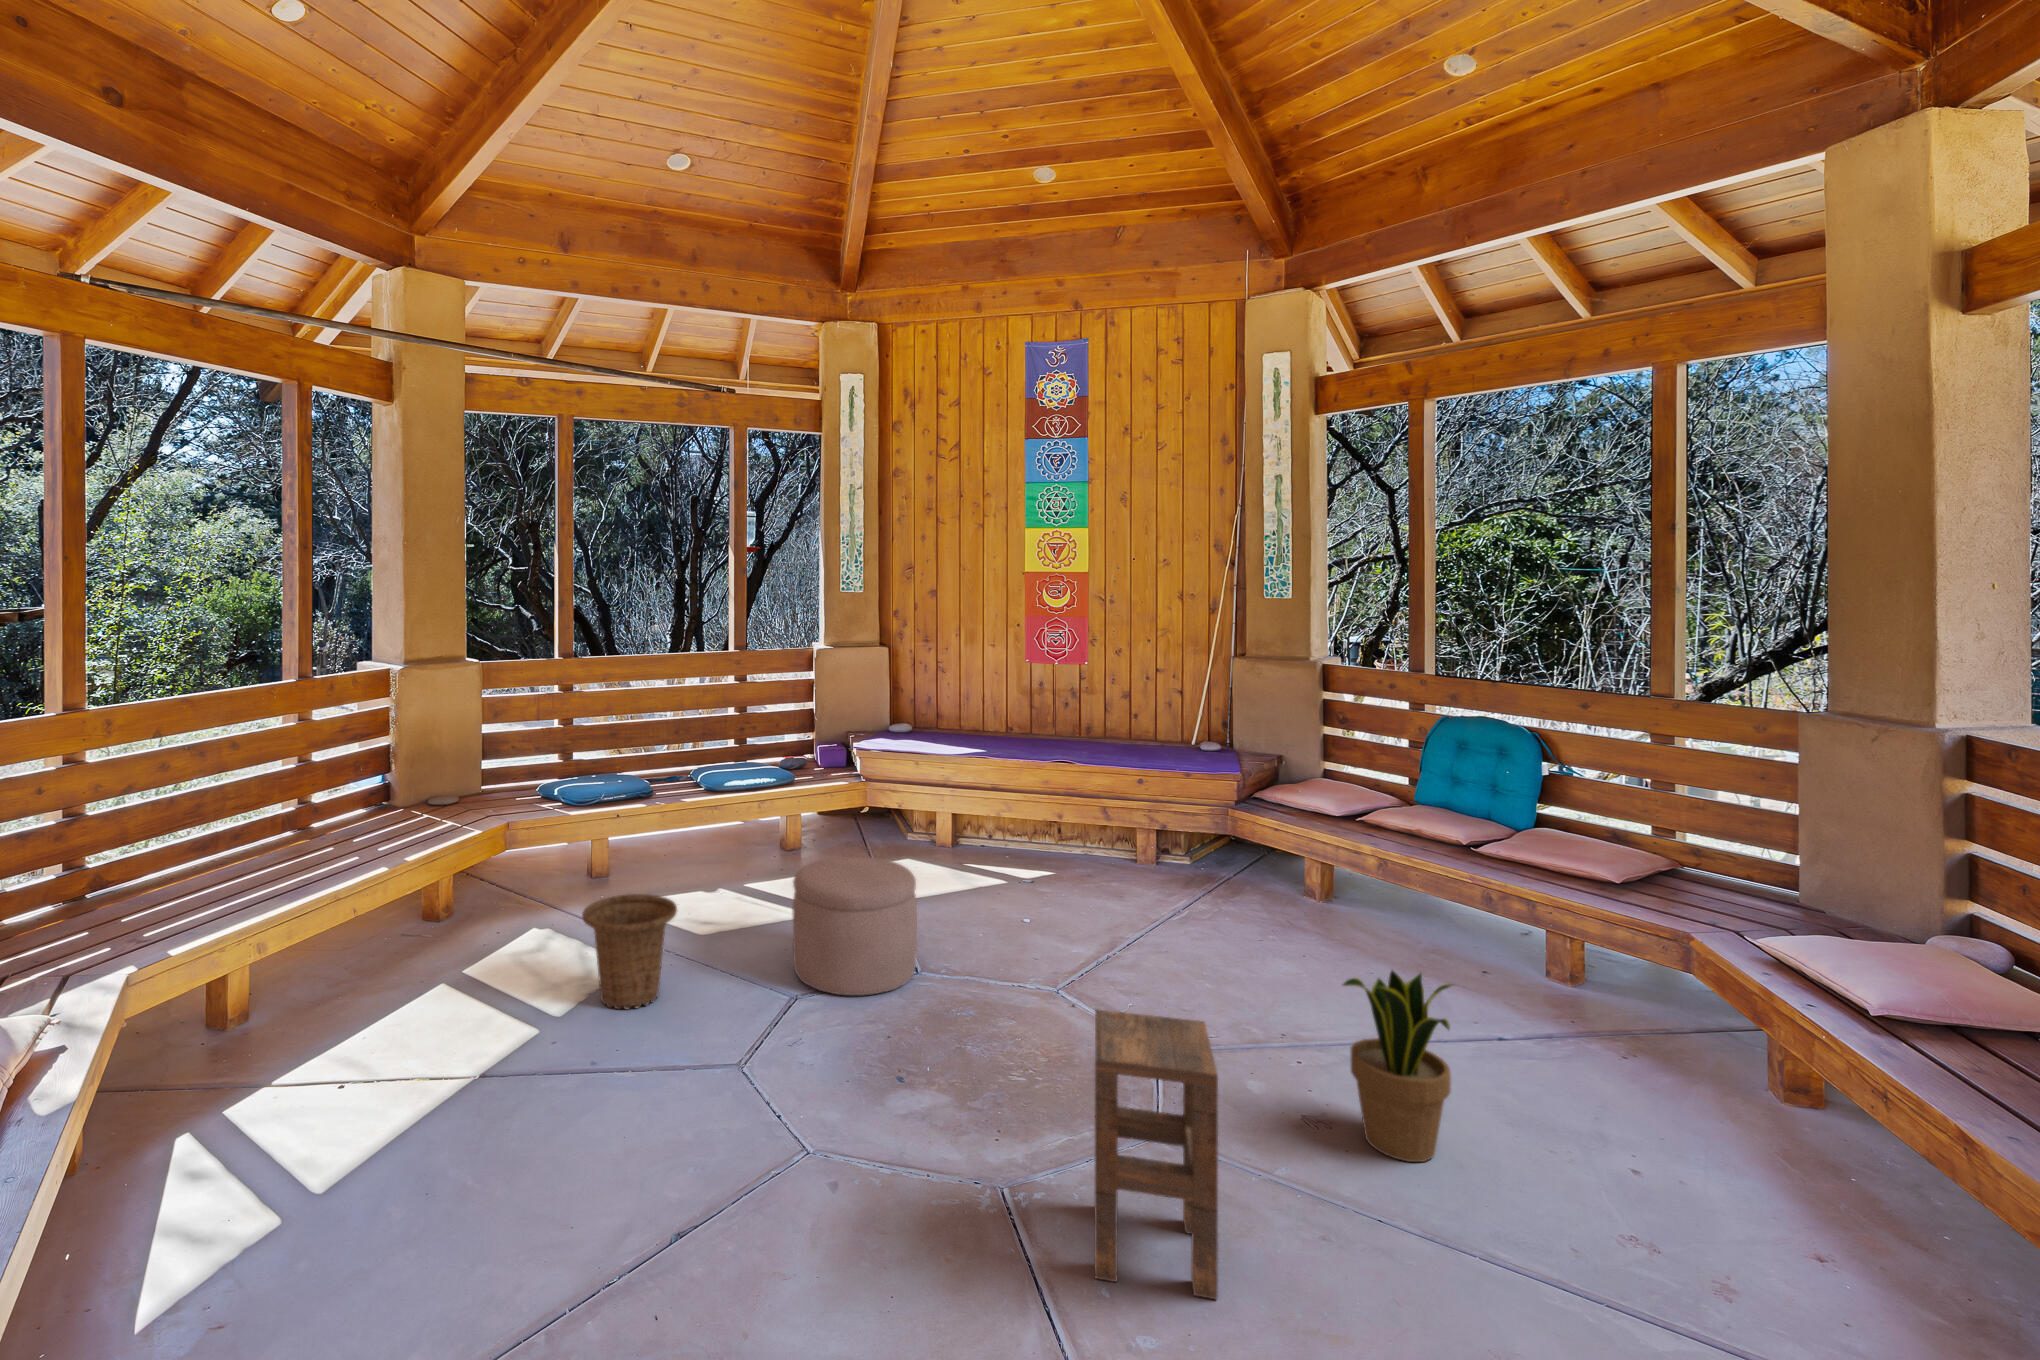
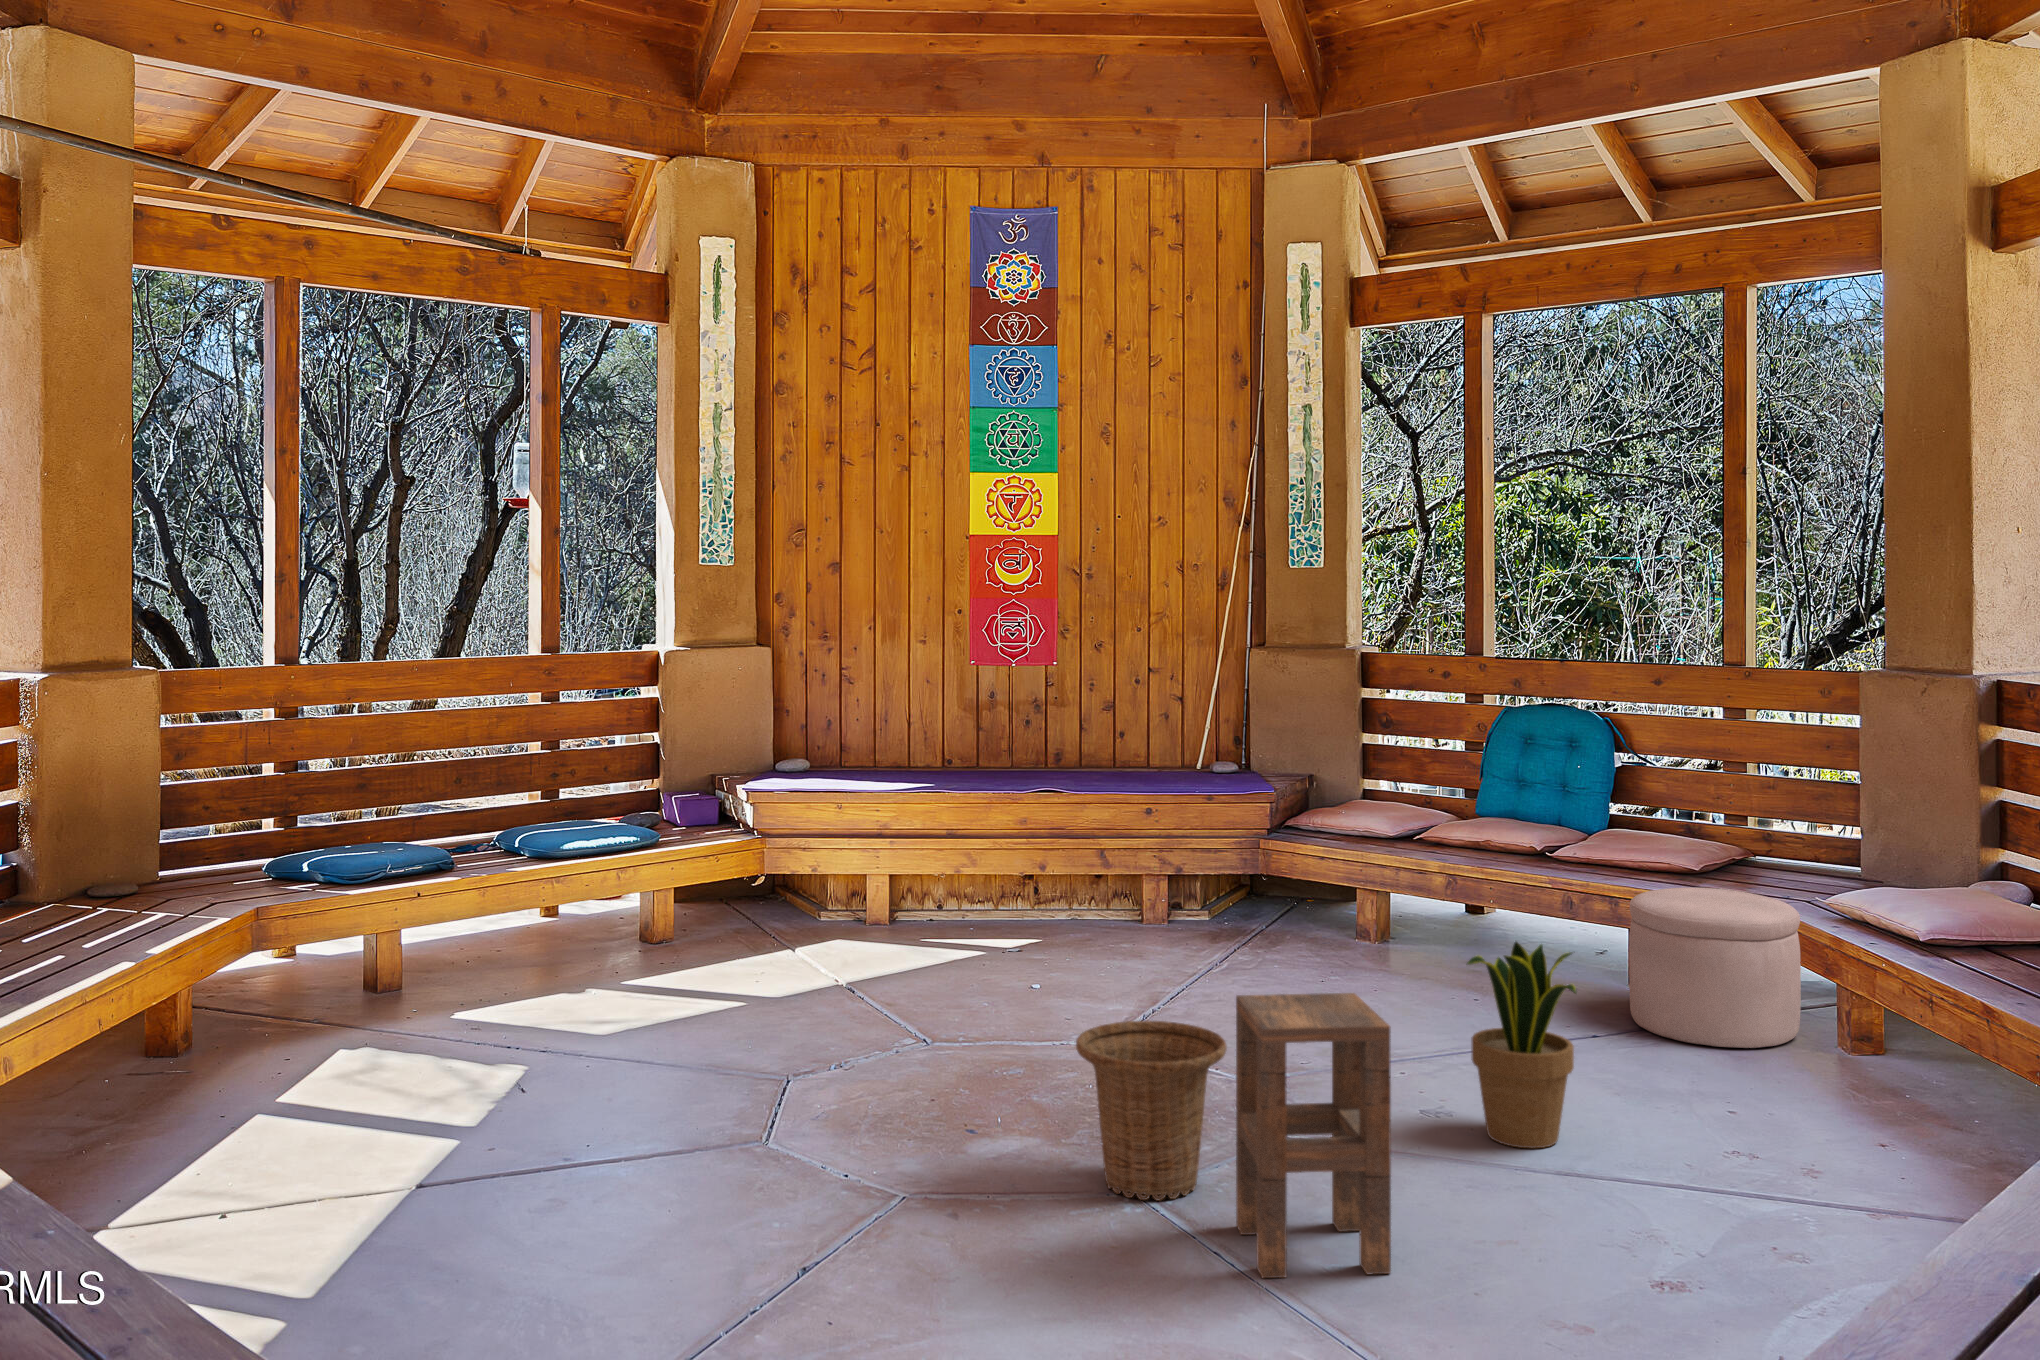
ottoman: present [792,857,917,996] -> present [1629,887,1801,1048]
basket: present [582,894,677,1009] -> present [1076,1021,1227,1201]

